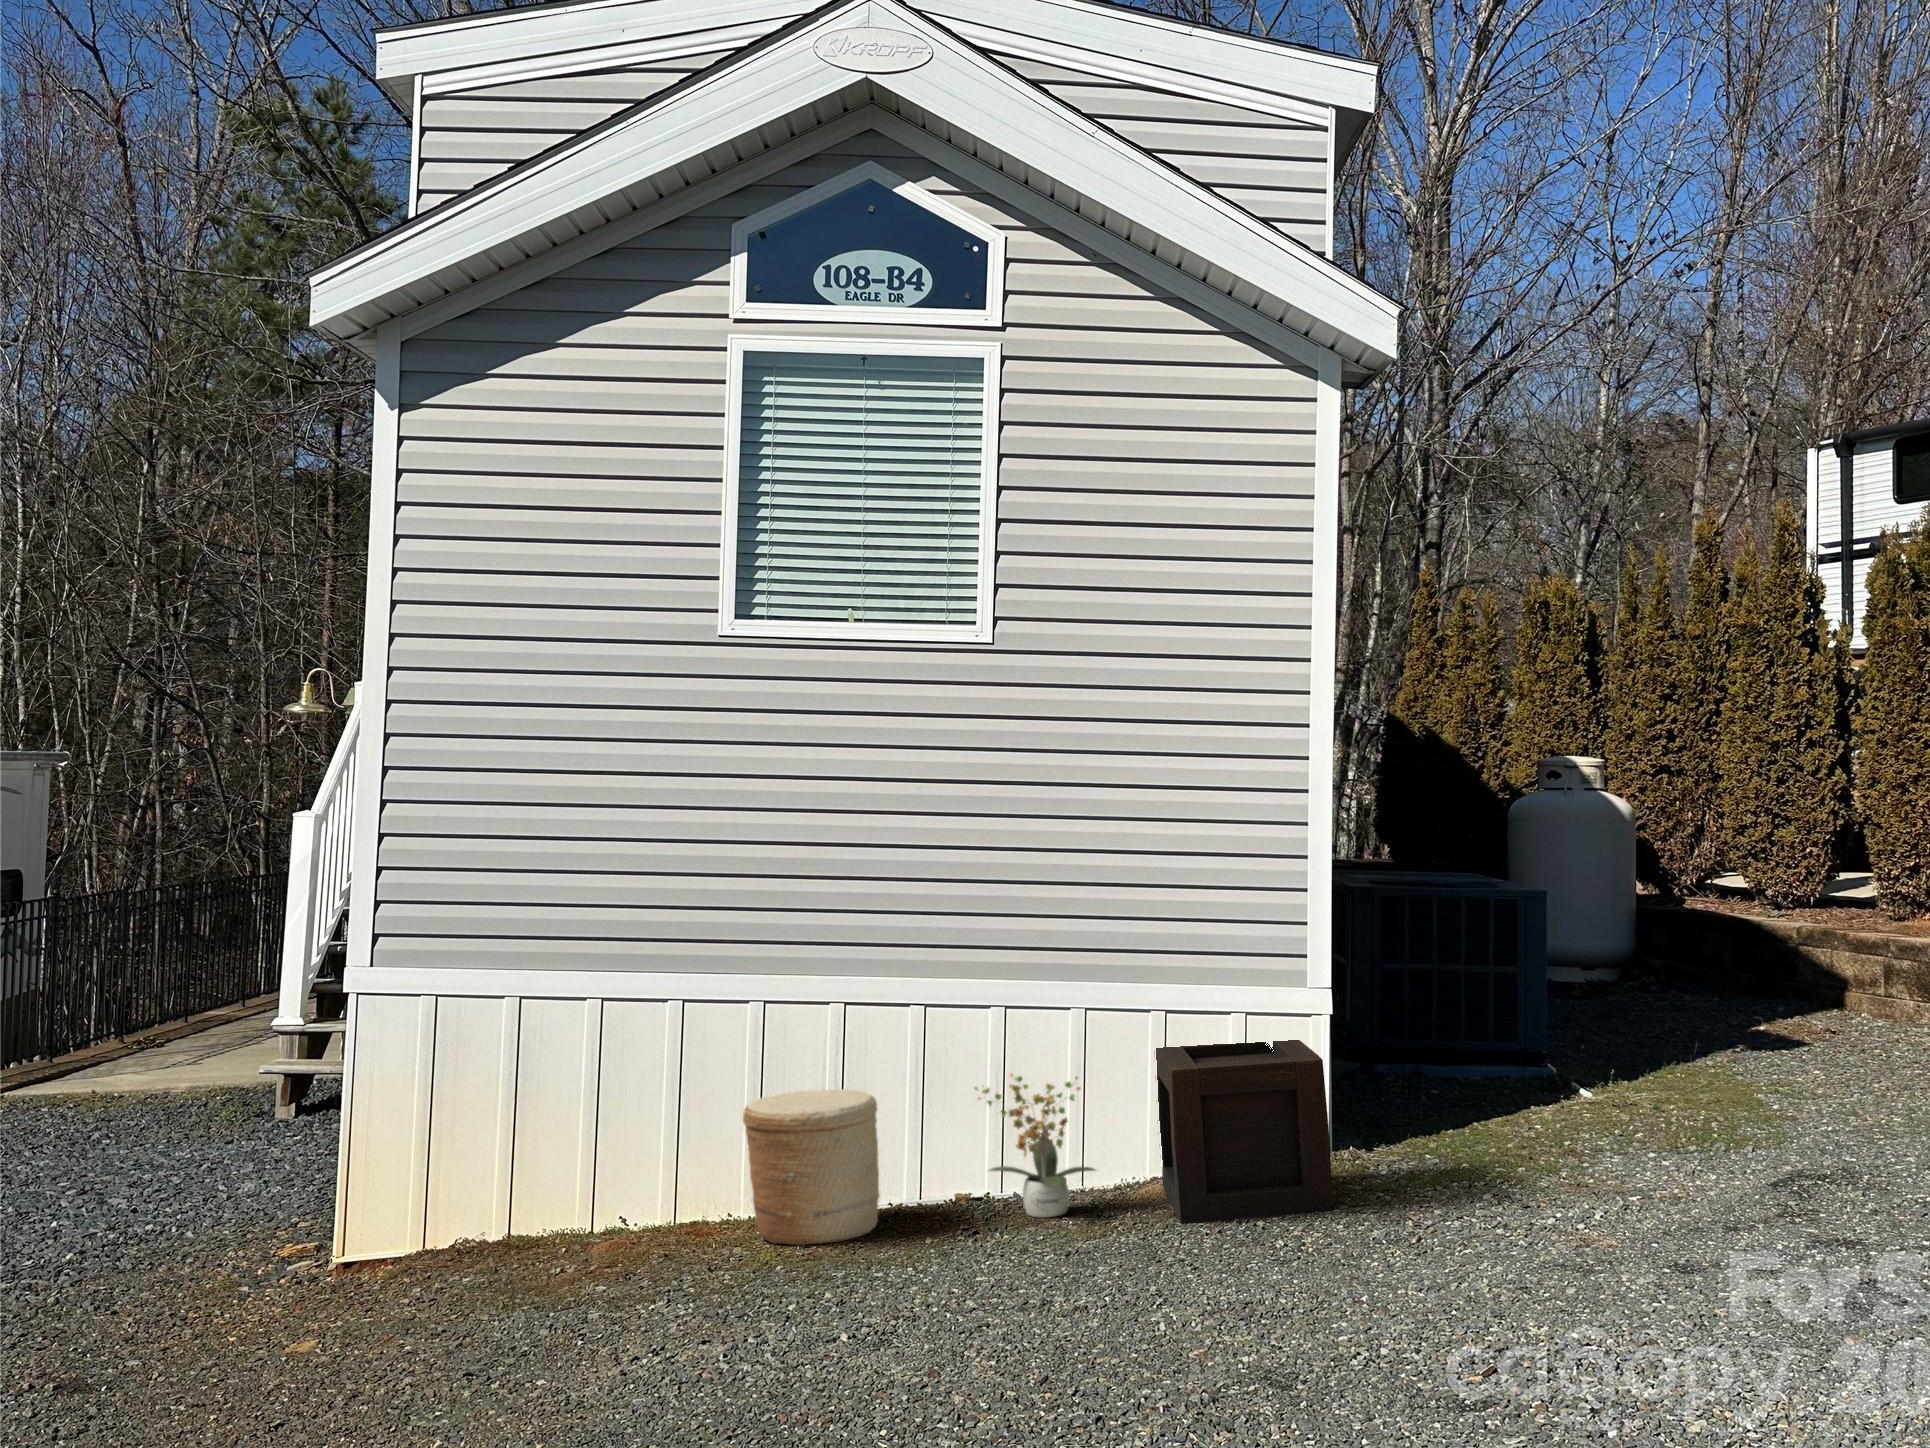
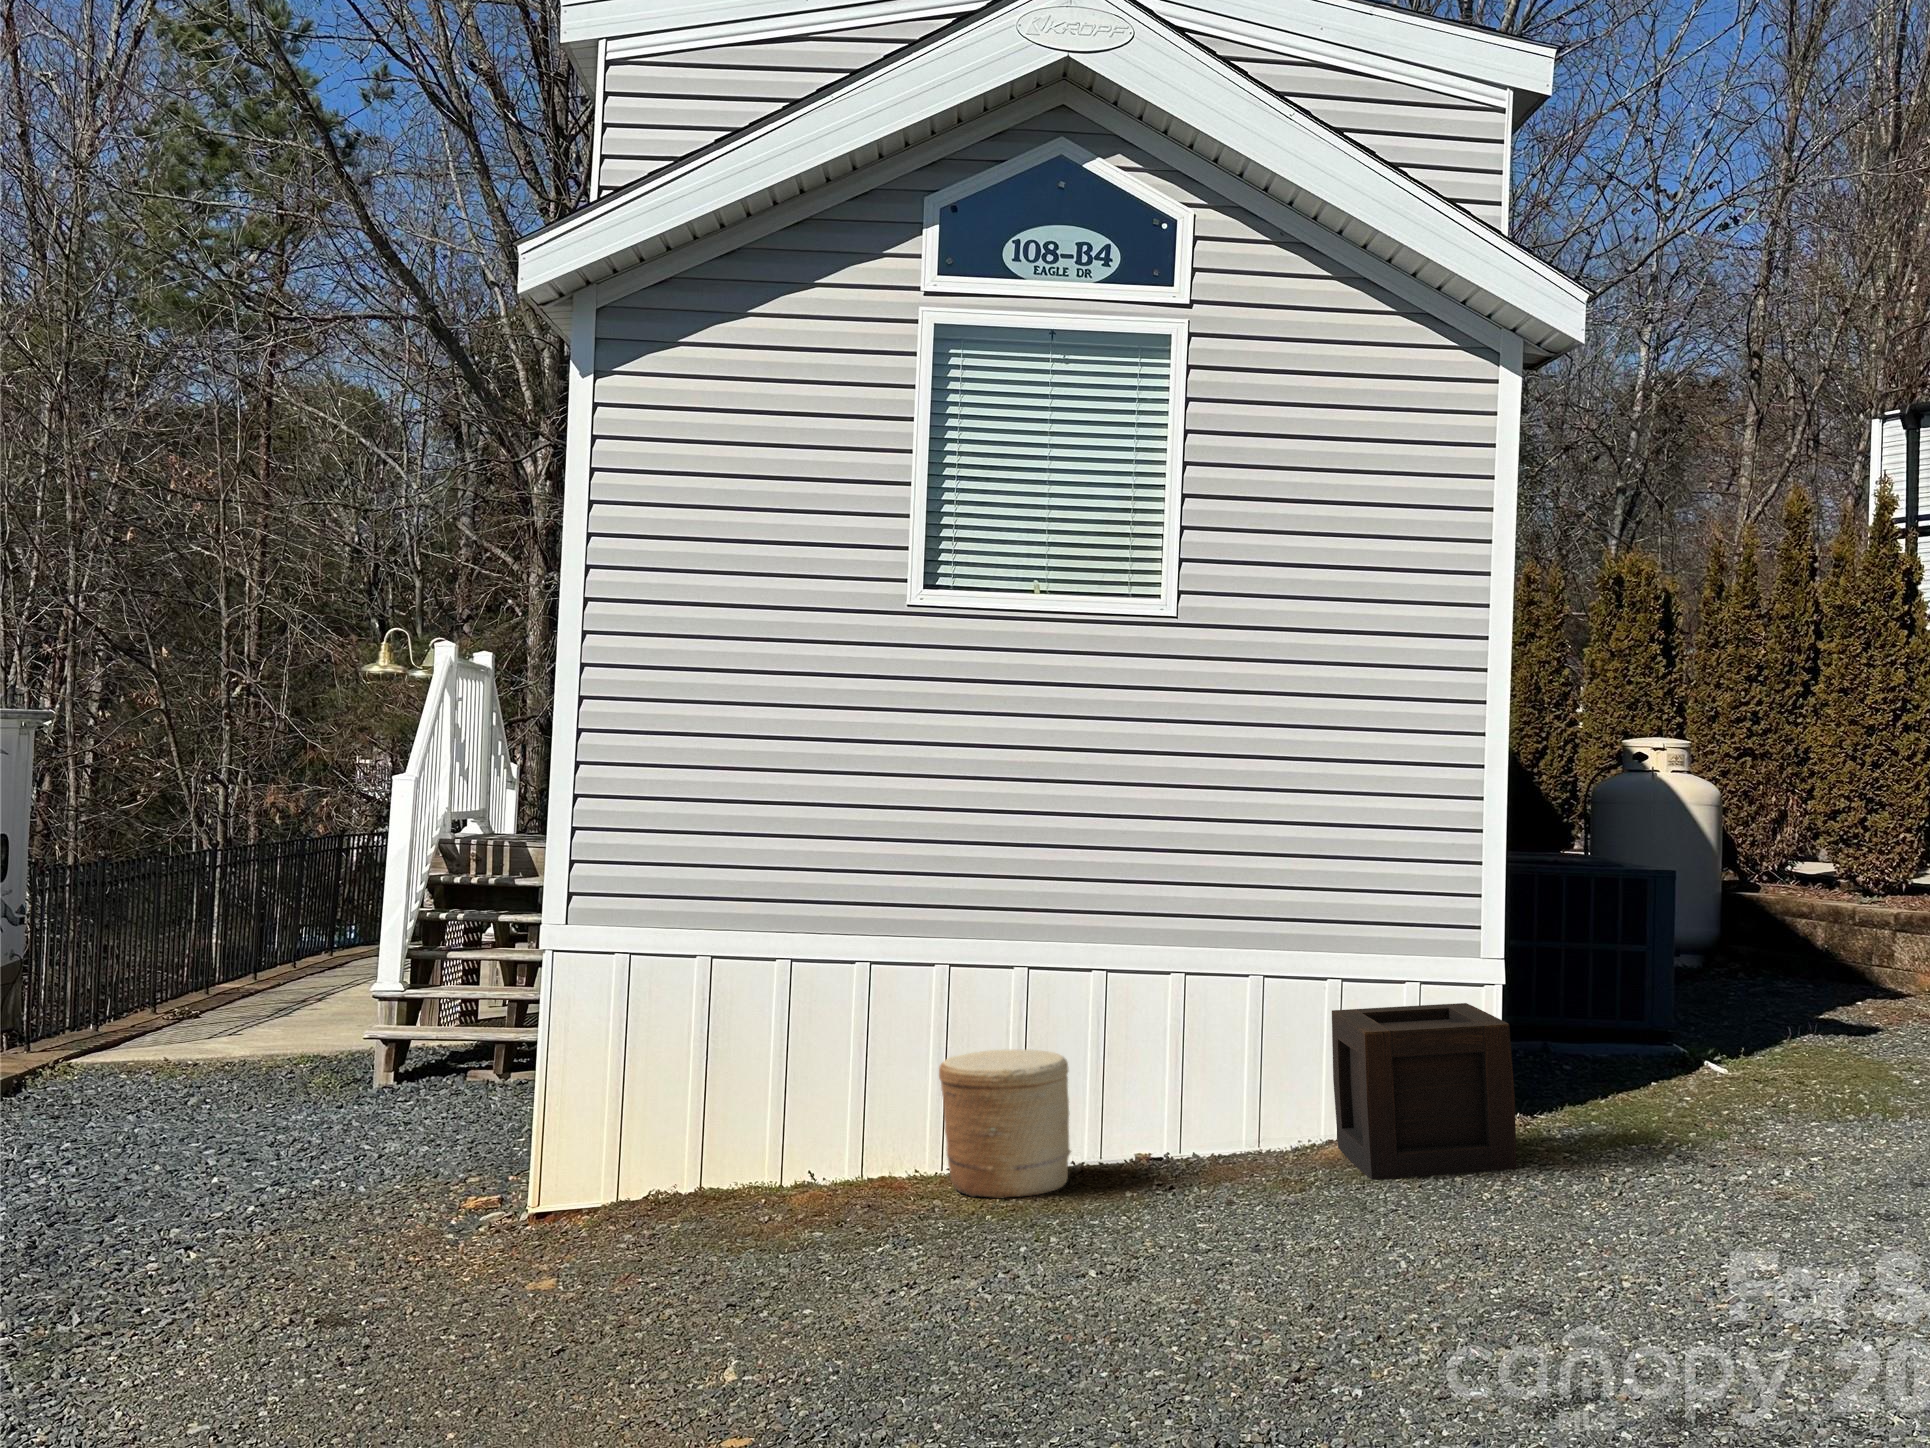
potted plant: present [975,1074,1095,1217] -> none [1163,1036,1282,1174]

